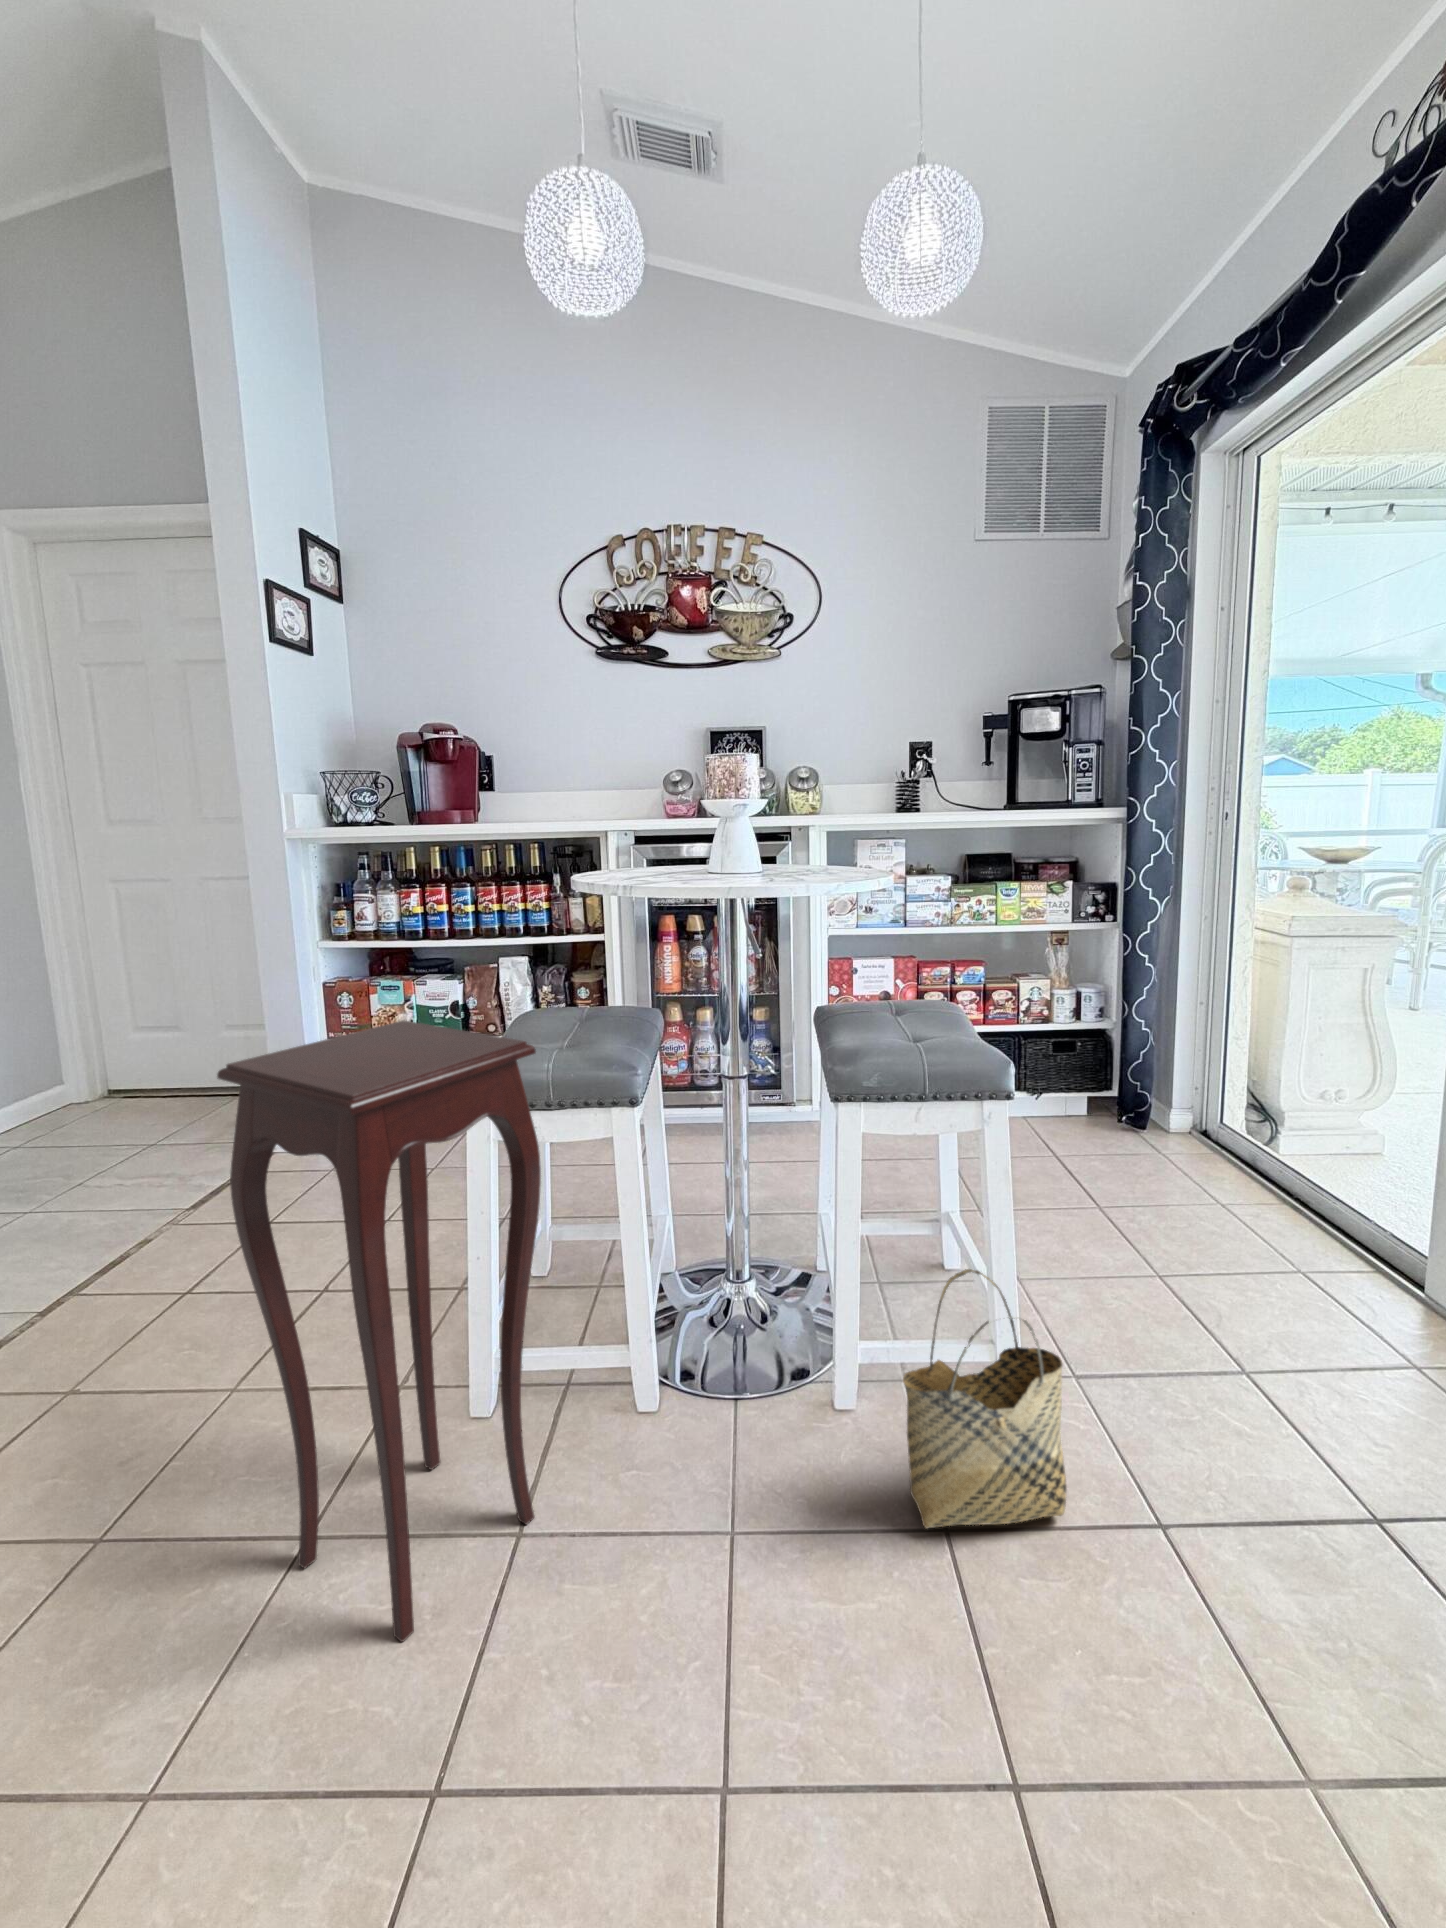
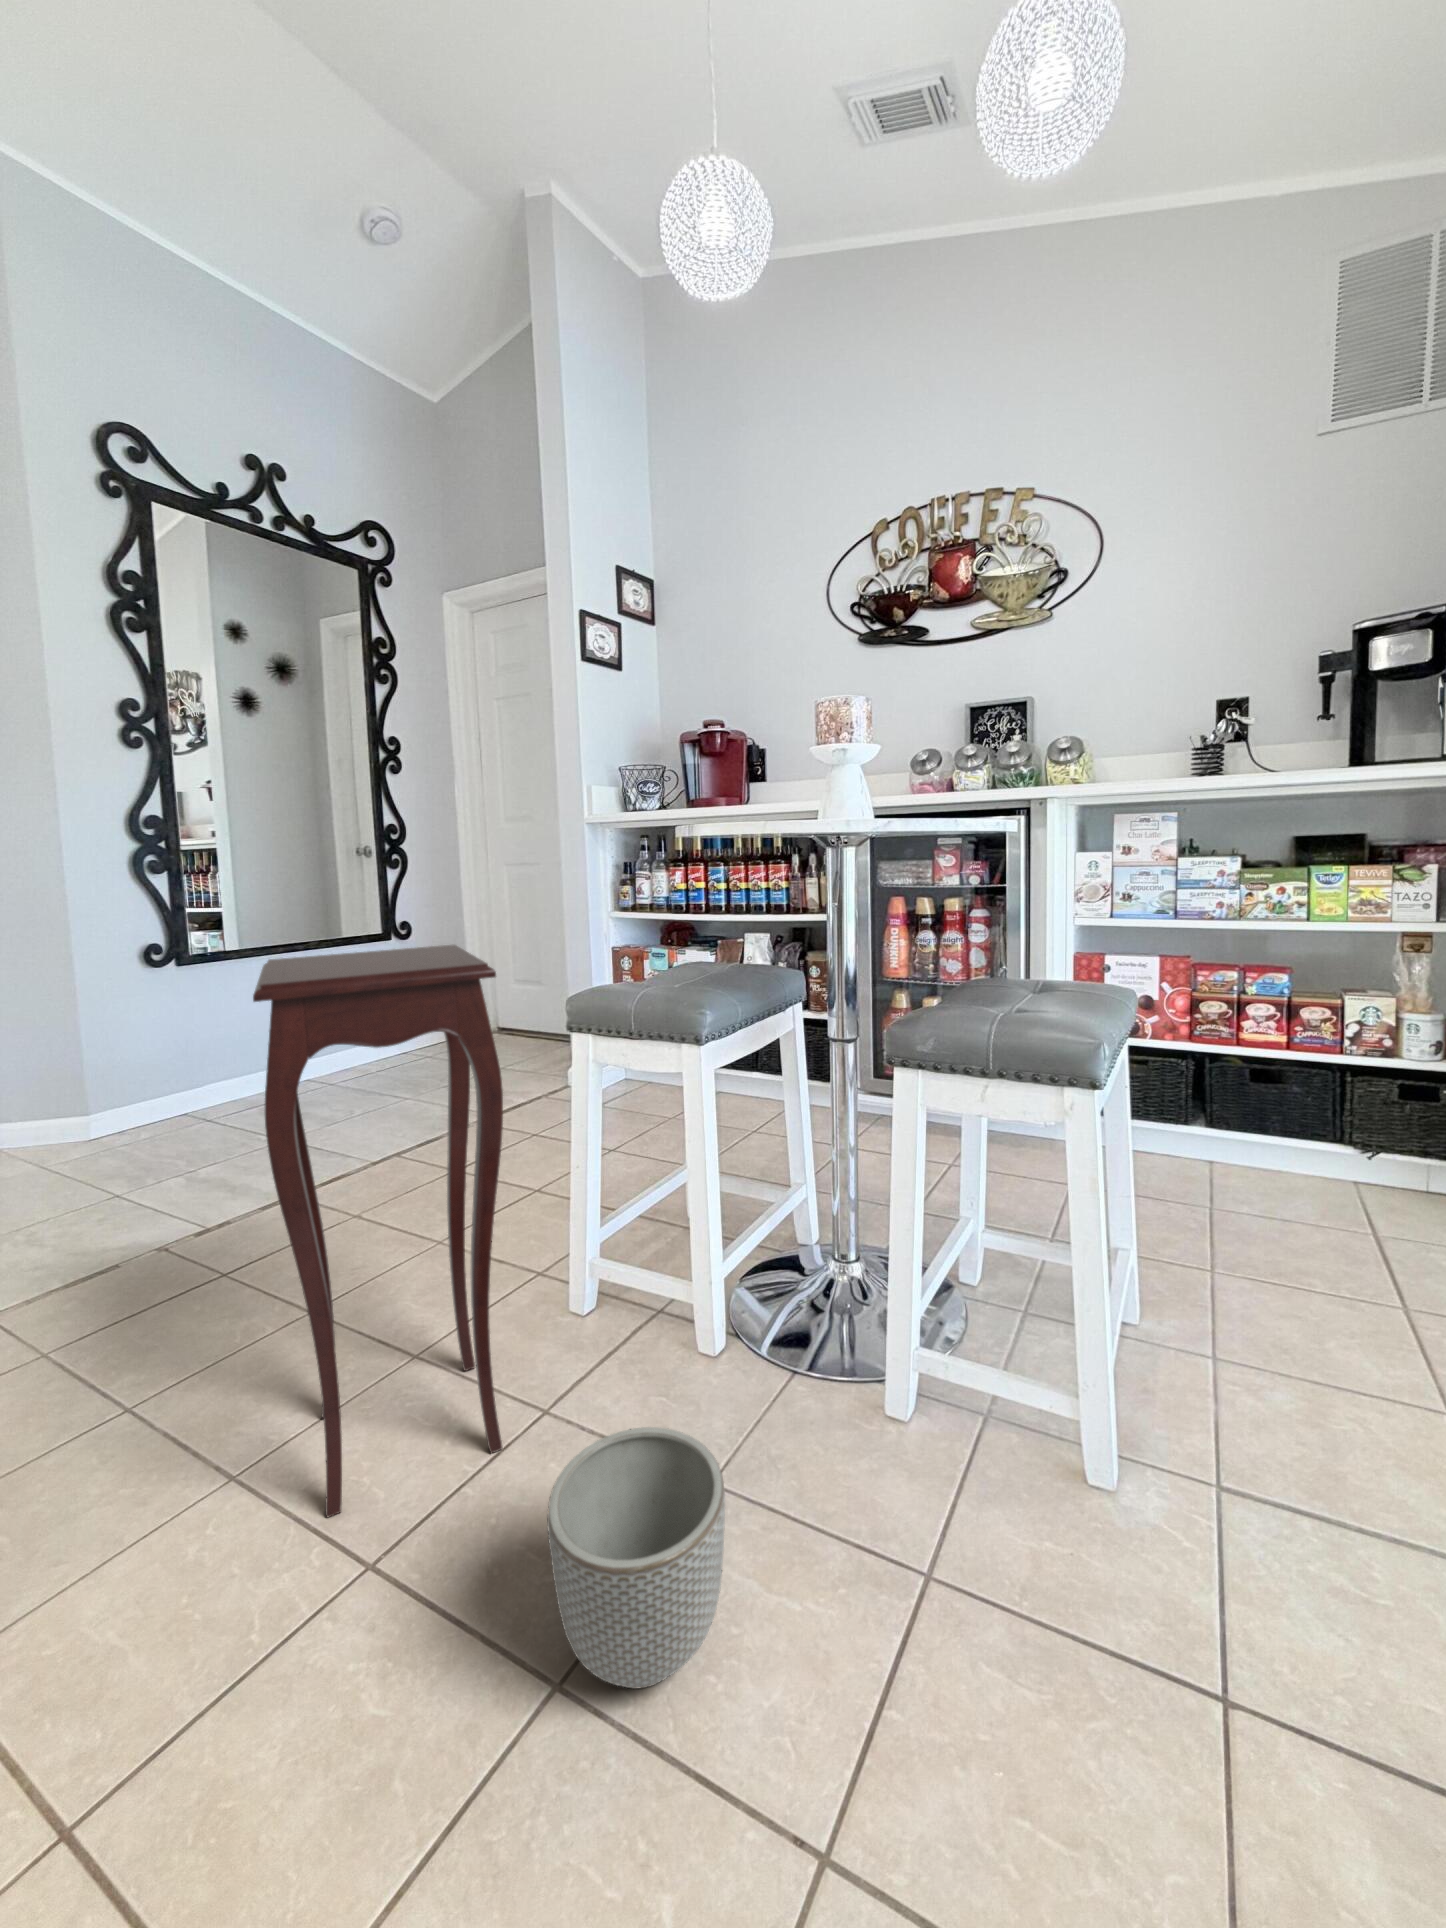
woven basket: present [903,1269,1067,1529] -> none [842,1327,1087,1732]
planter: none [703,1418,849,1626] -> present [547,1427,725,1689]

